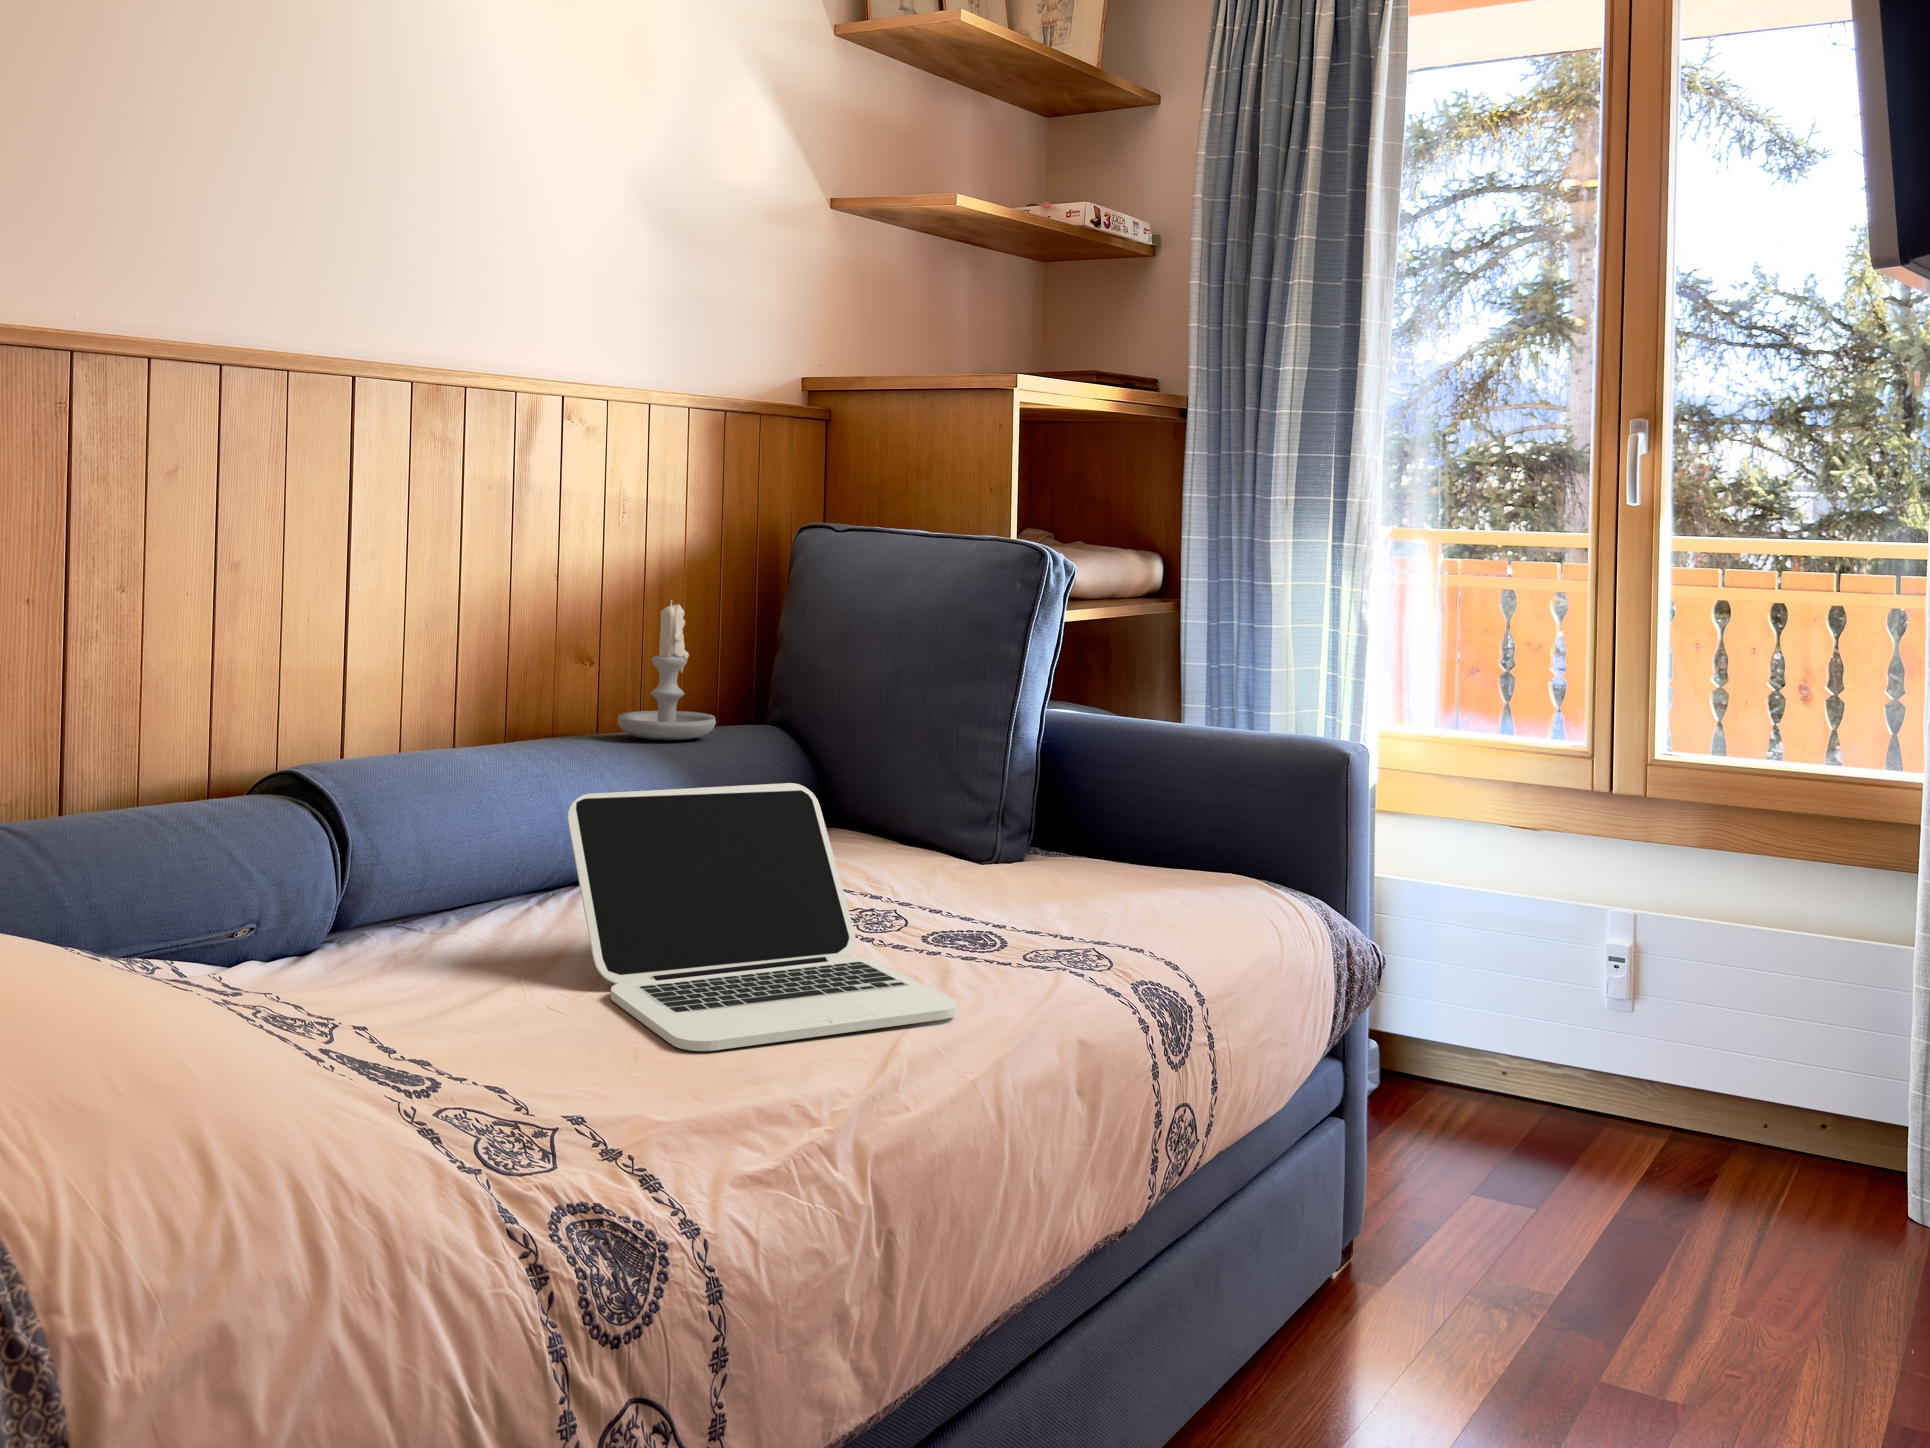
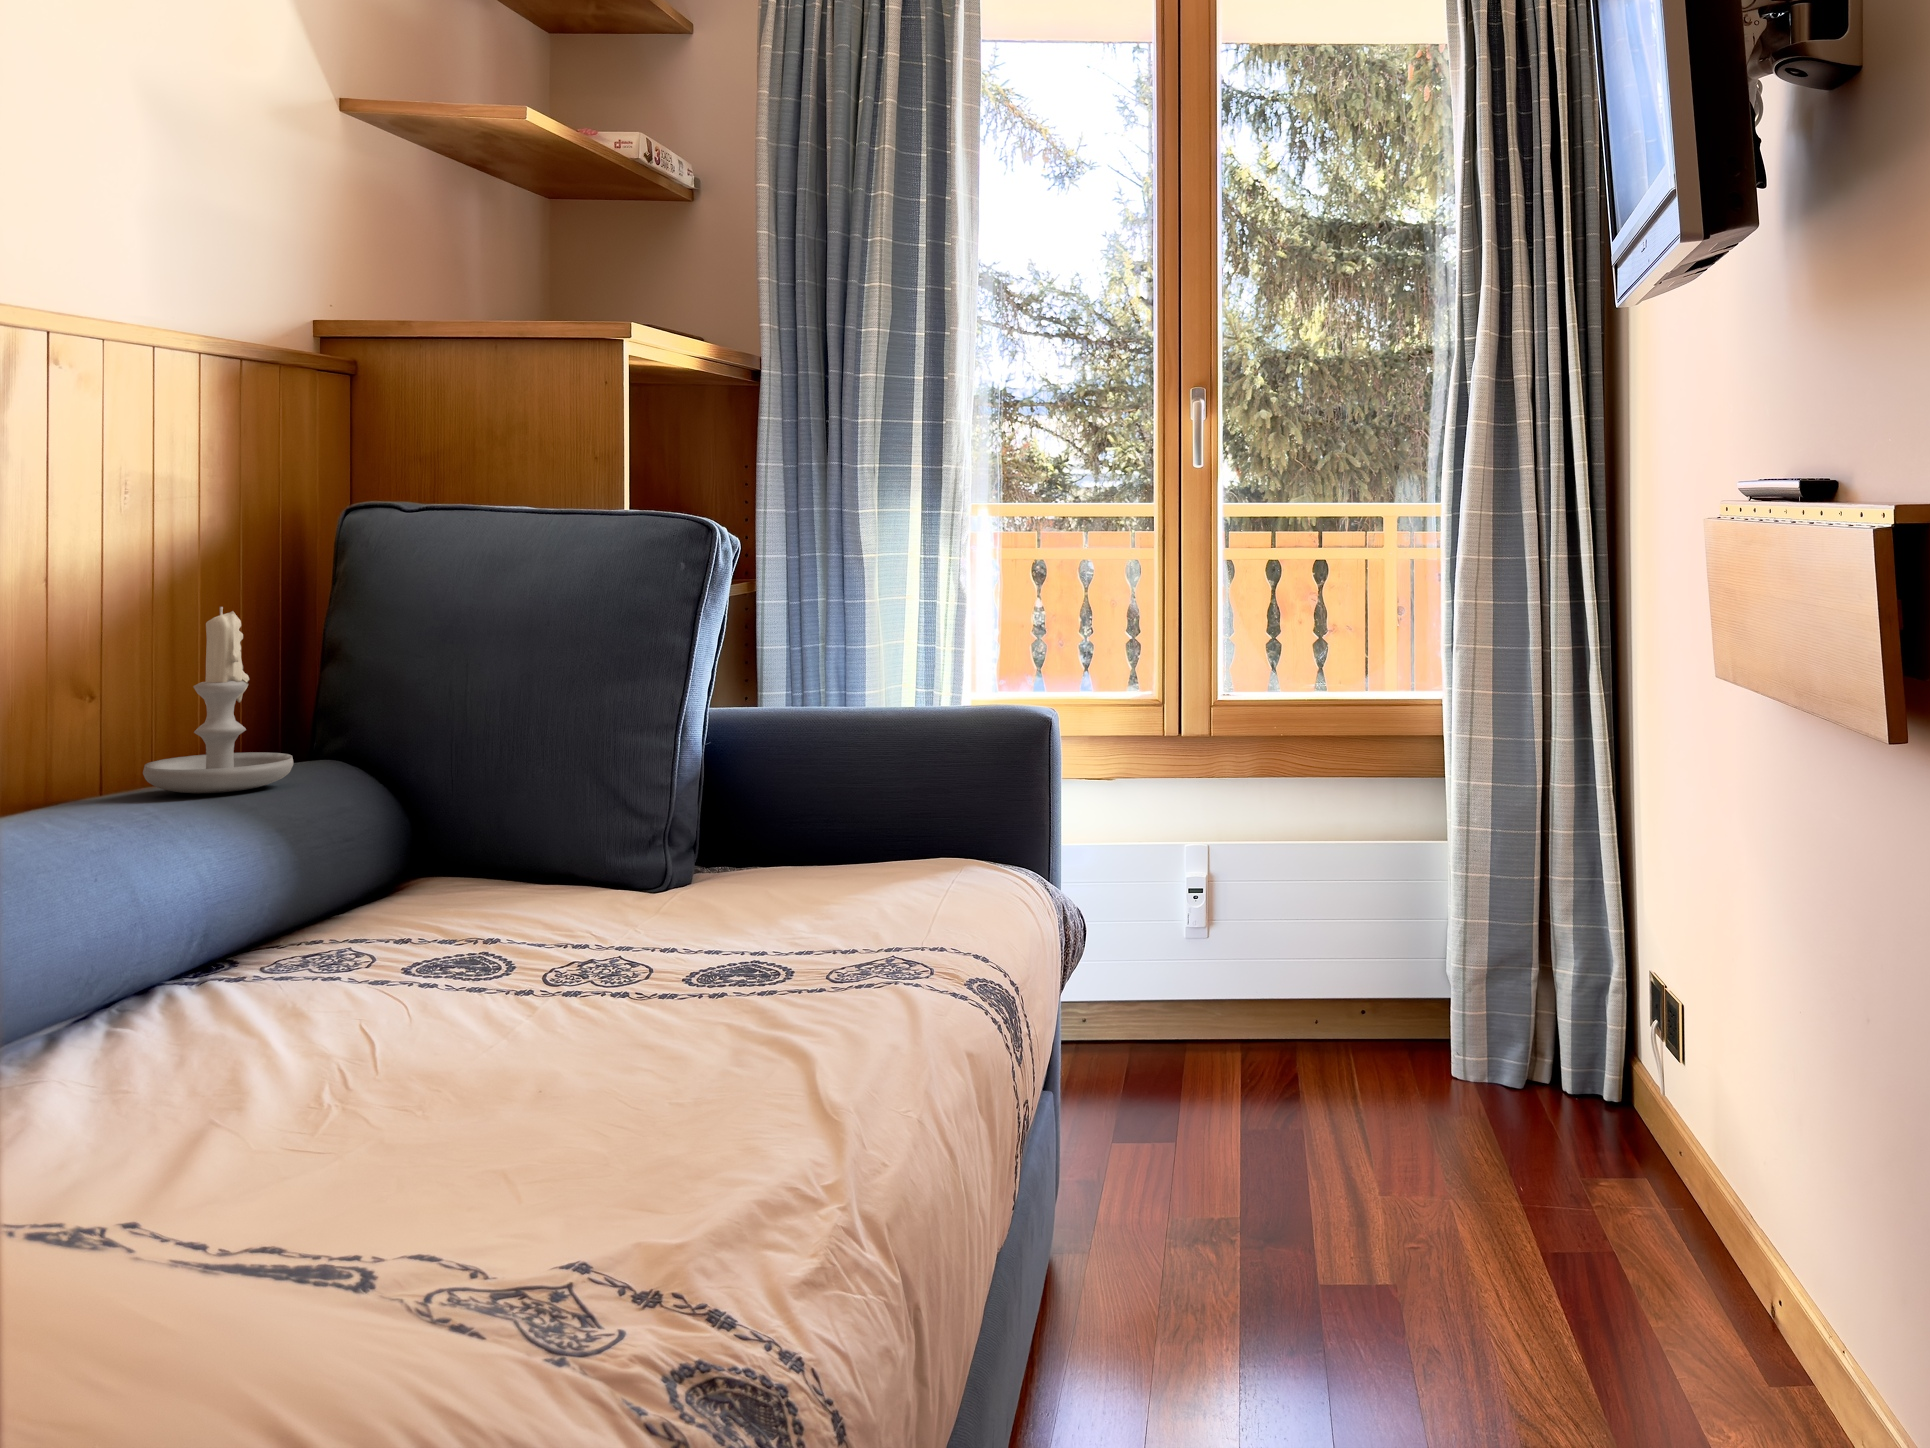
laptop: present [567,783,957,1051] -> none [270,816,847,1159]

